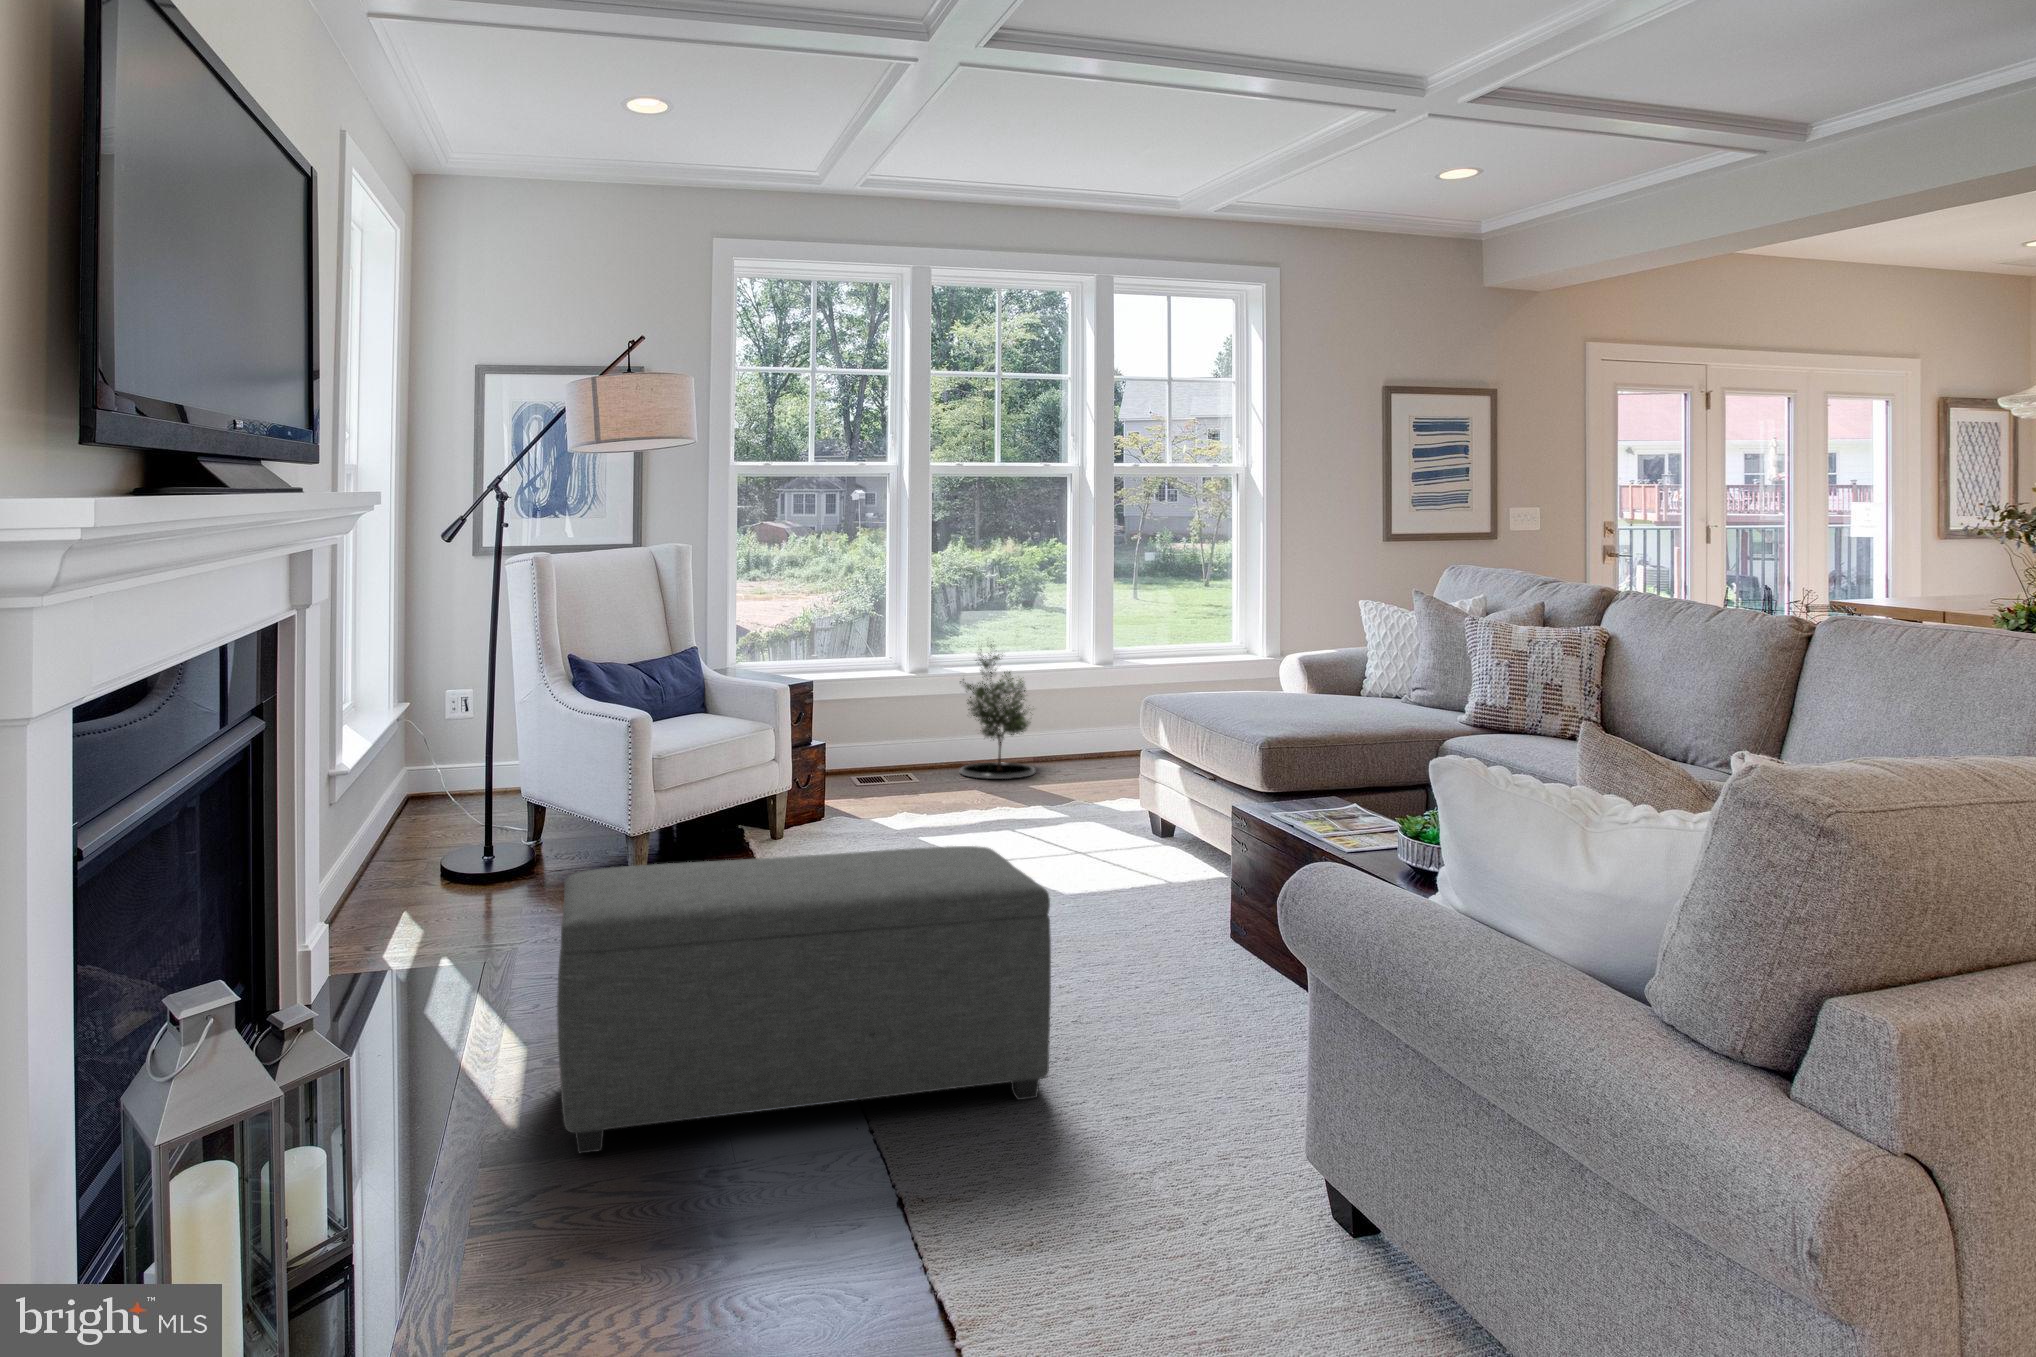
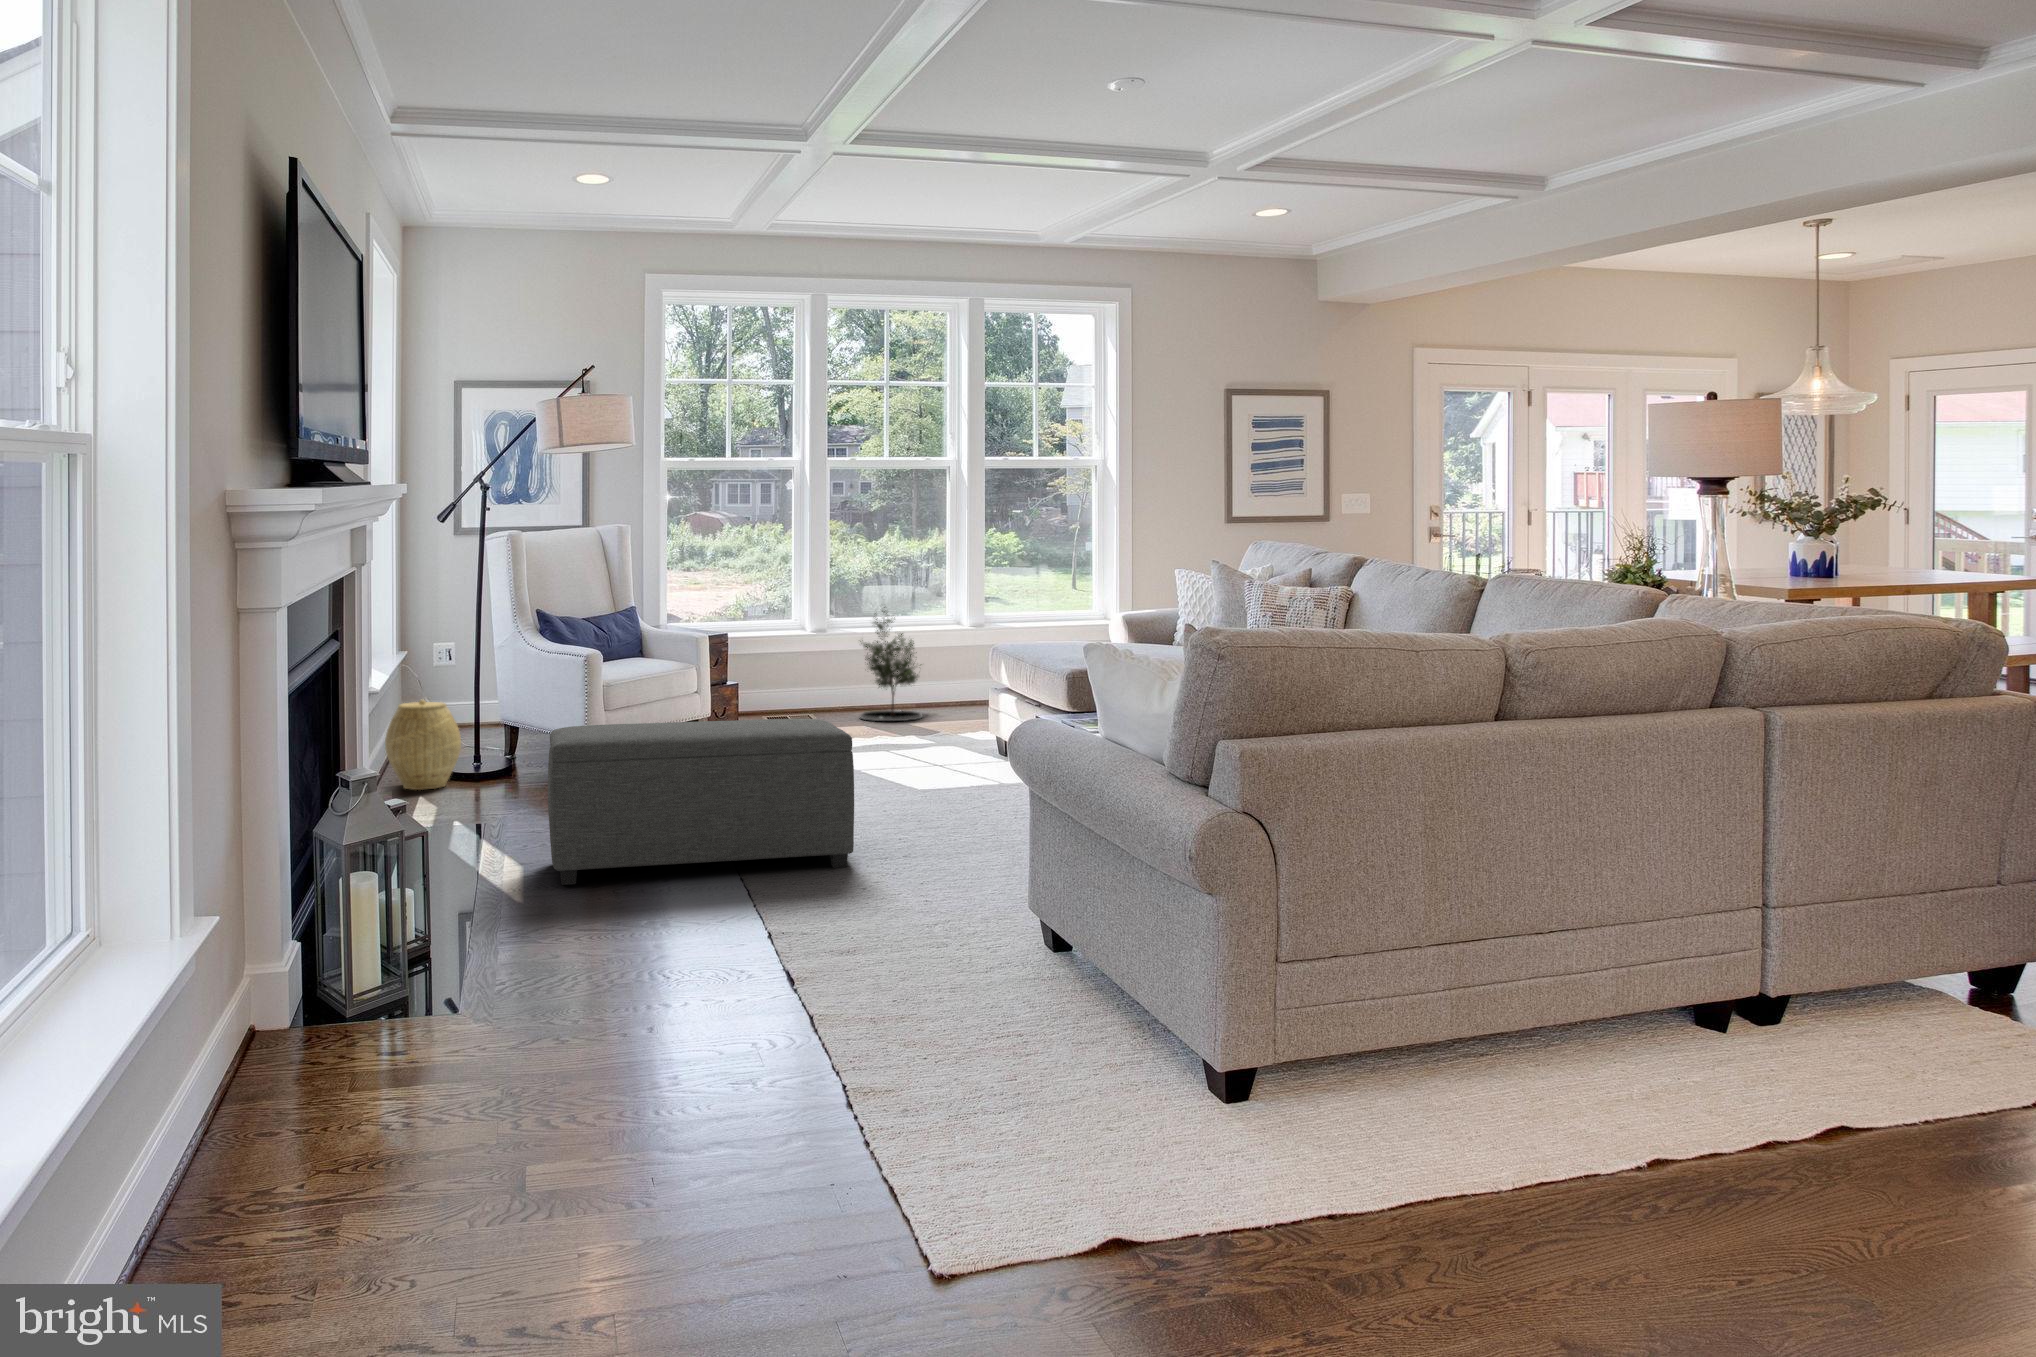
woven basket: none [357,779,462,902] -> present [385,699,461,790]

